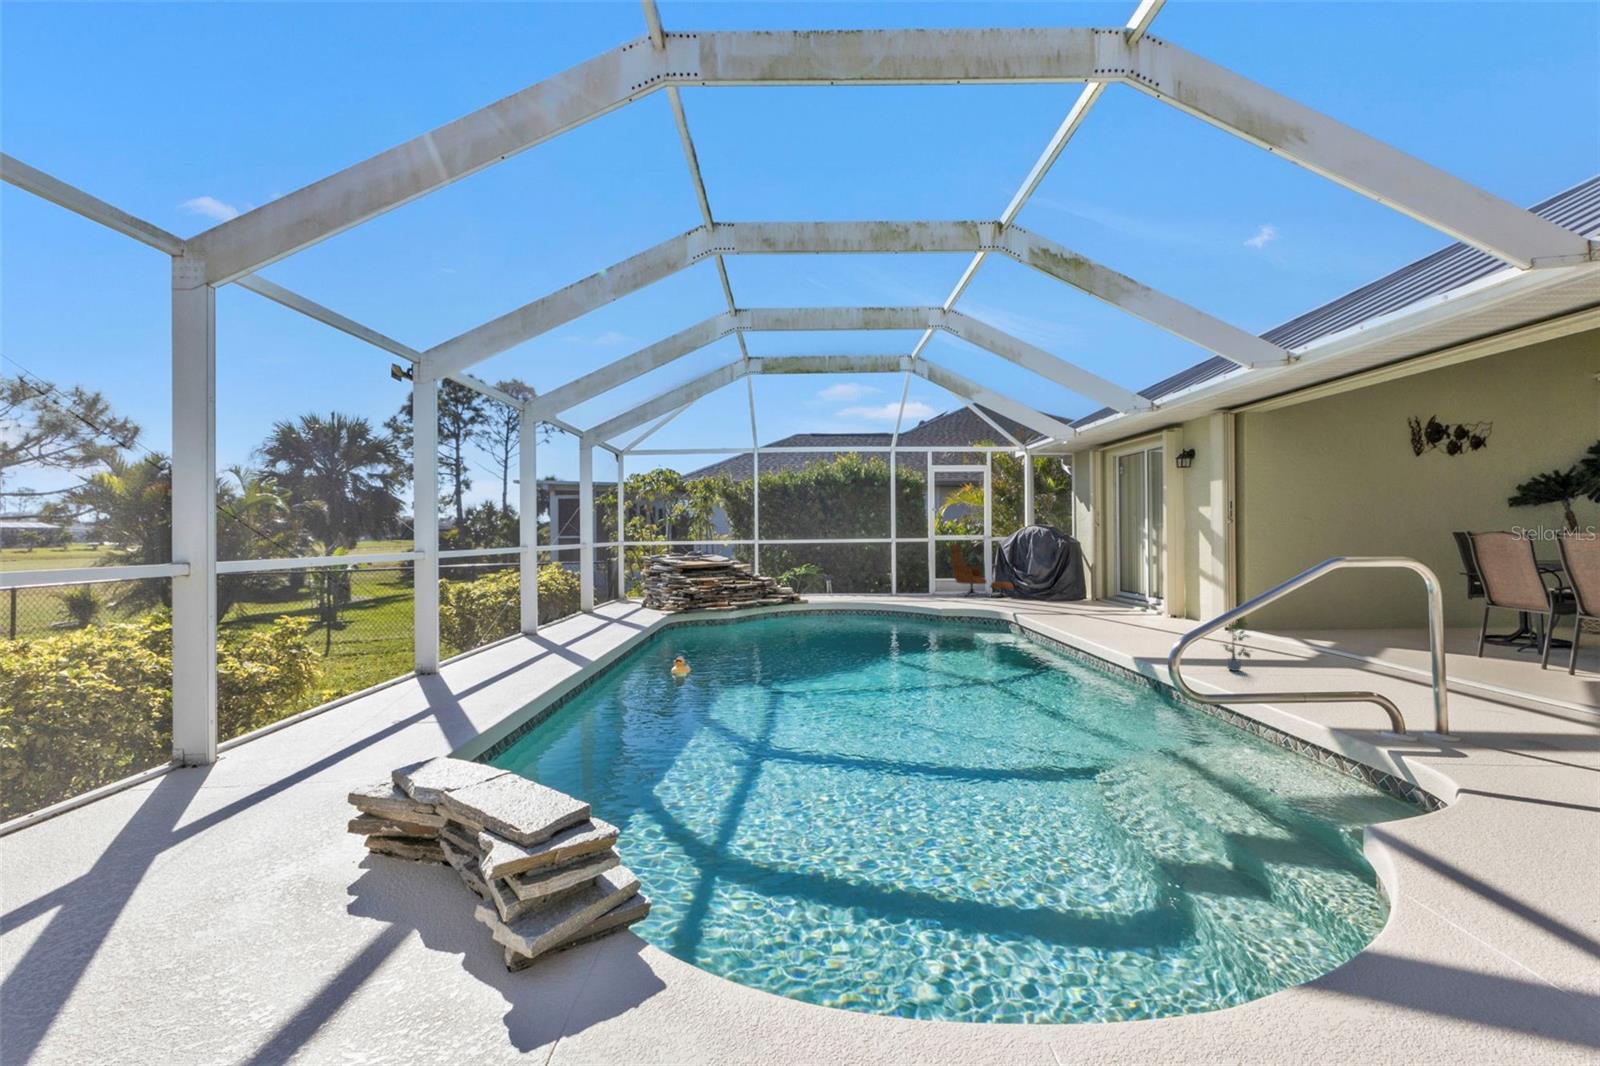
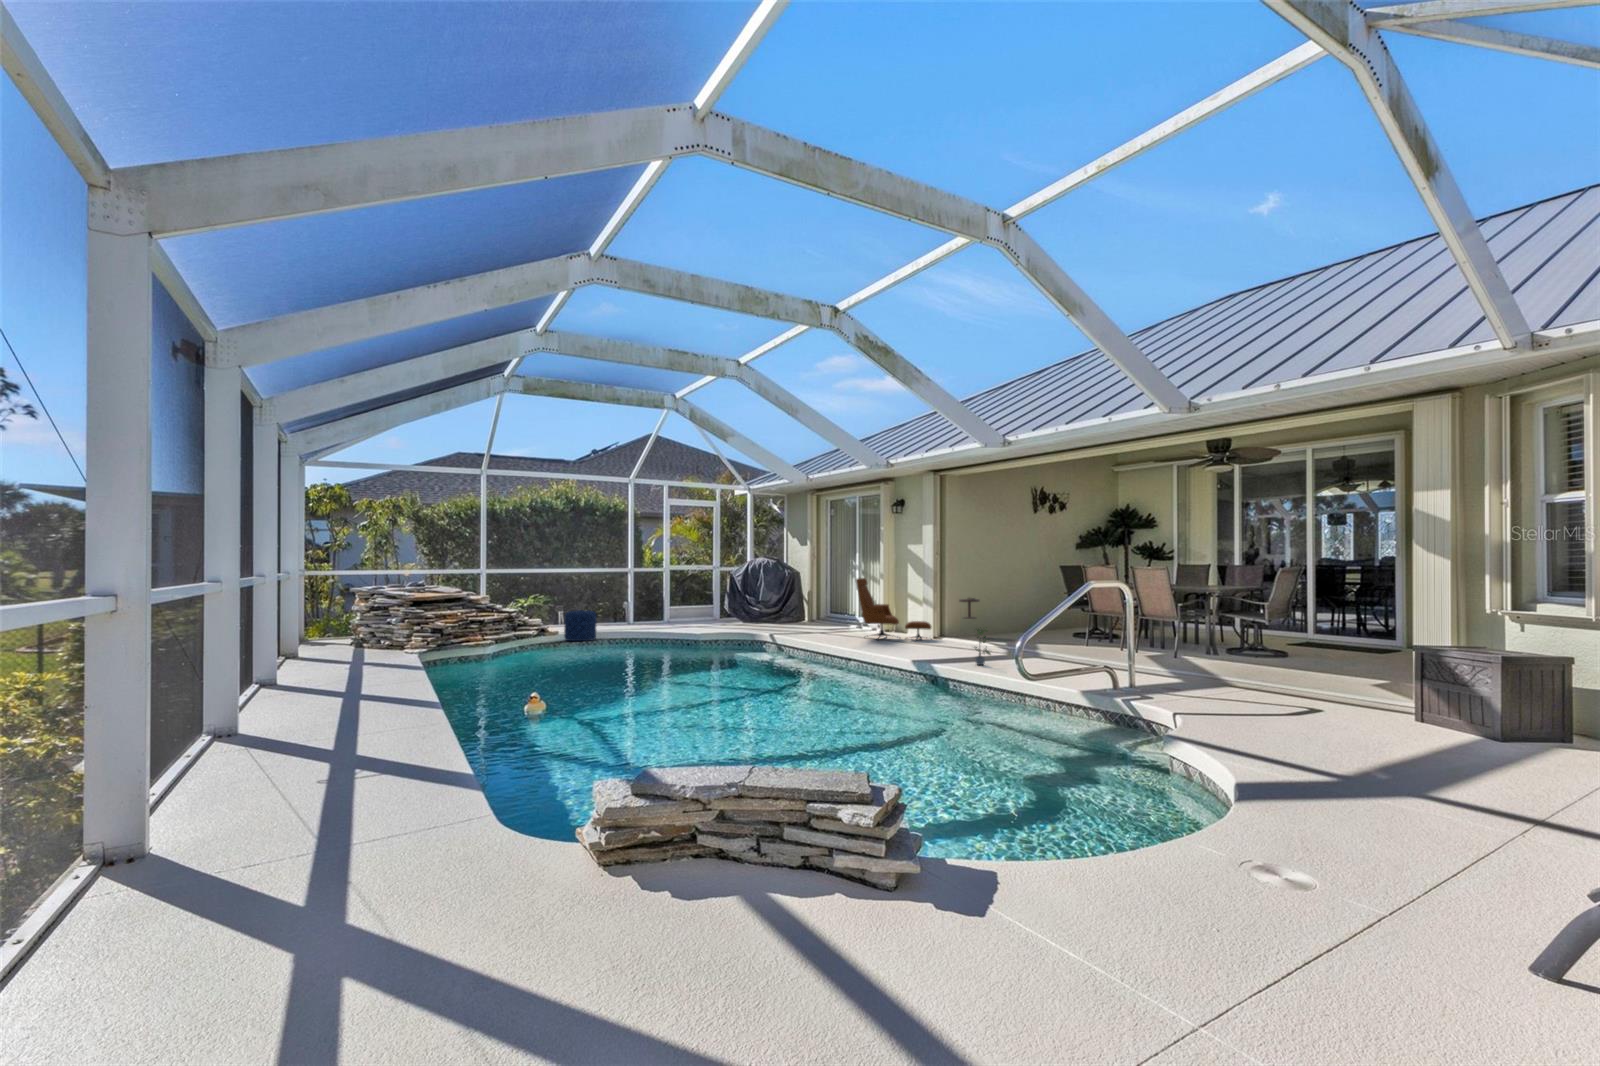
lounge chair: present [949,545,1013,596] -> present [856,578,932,639]
side table: none [1256,577,1289,629] -> present [959,597,979,619]
pouf: none [805,580,837,611] -> present [564,610,596,641]

